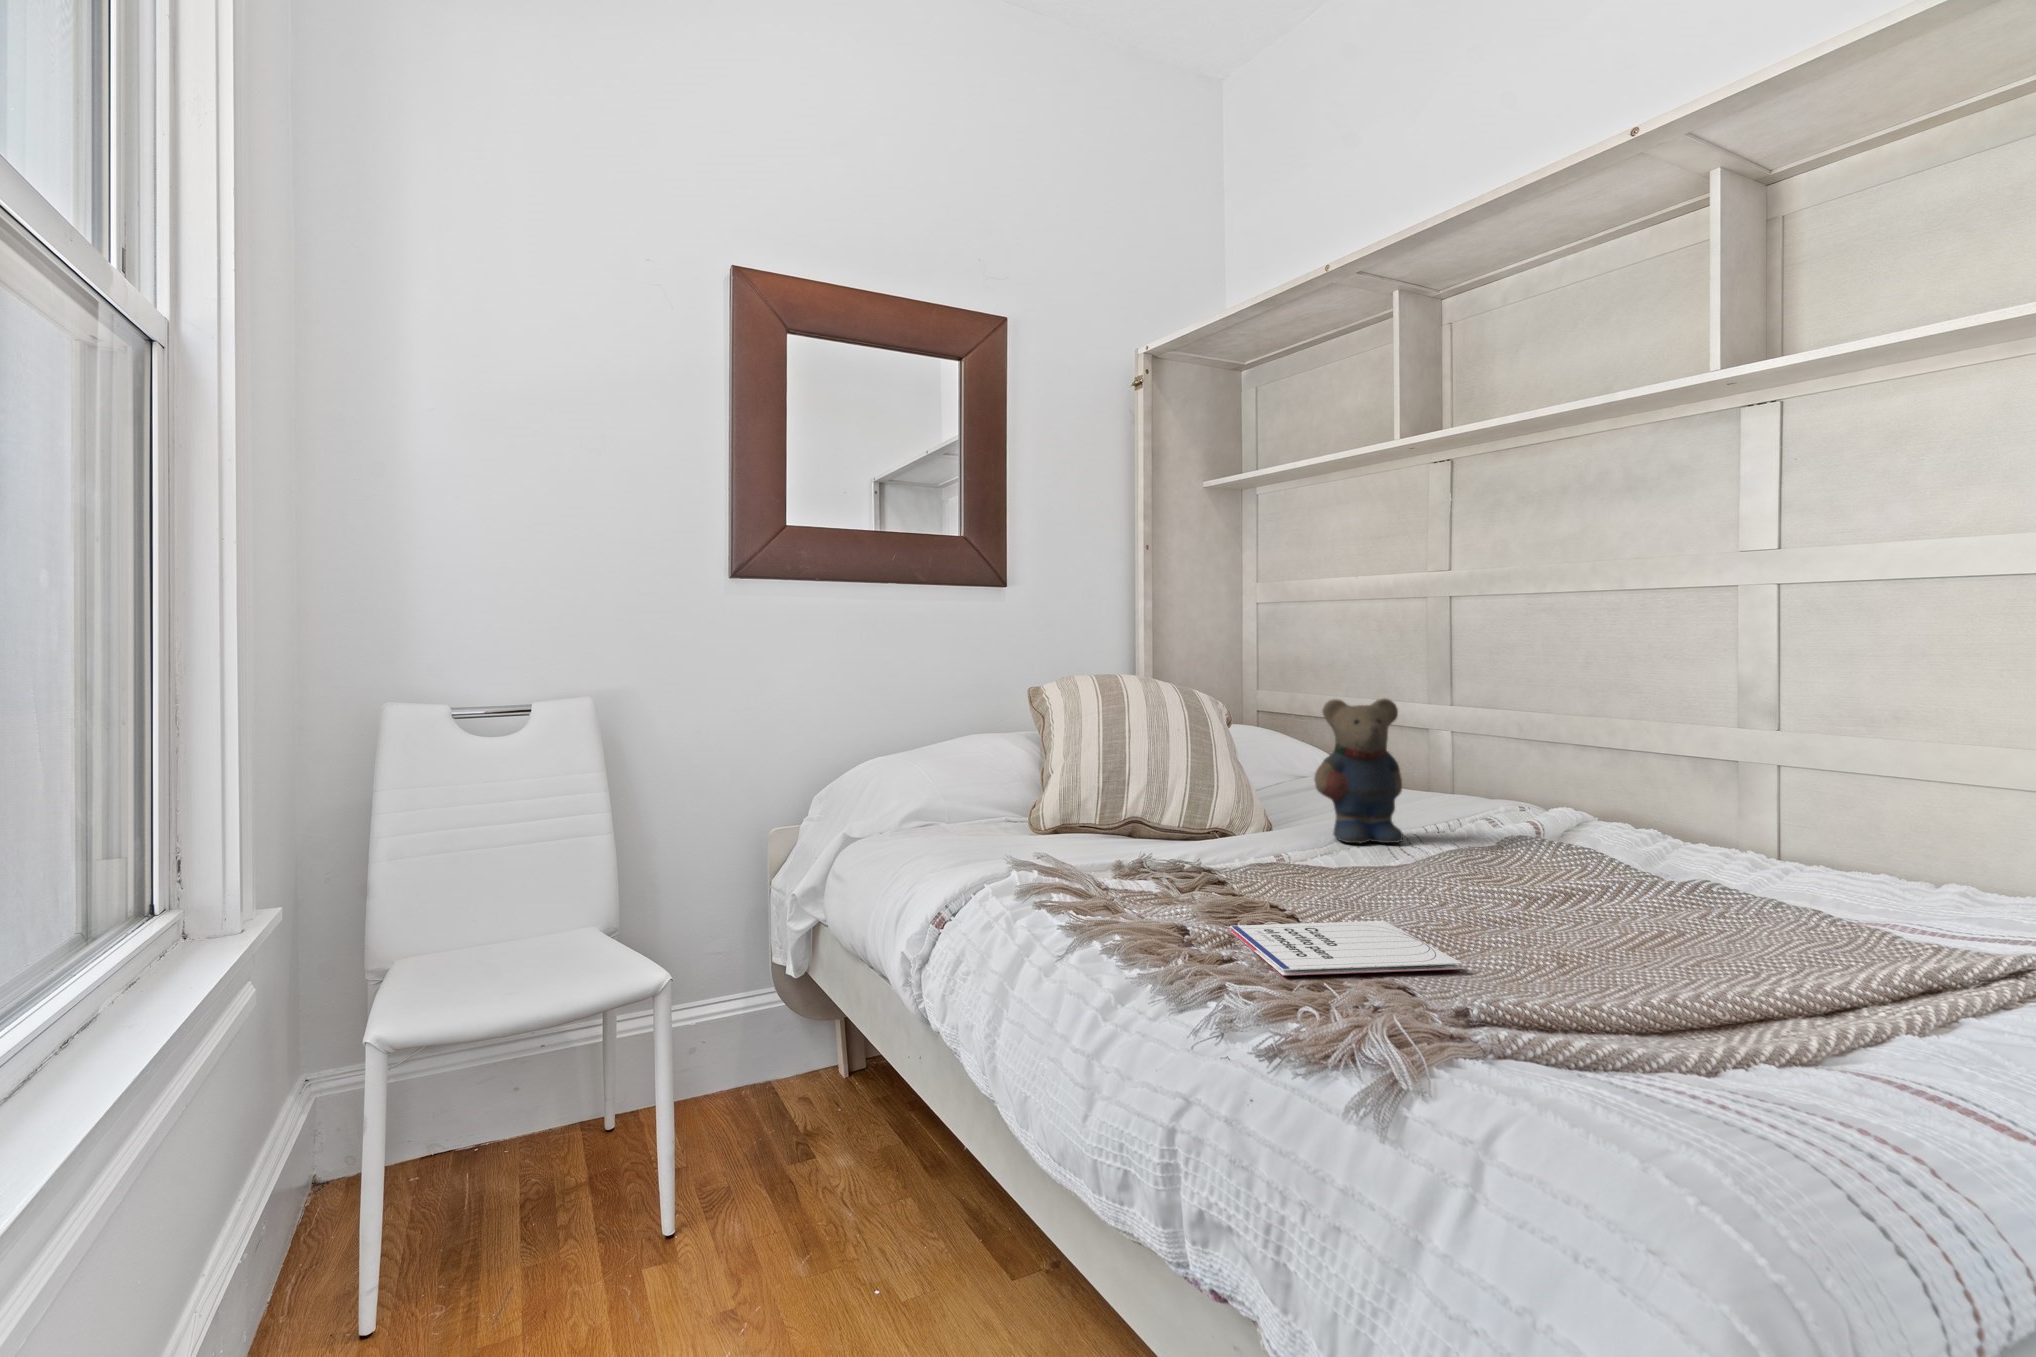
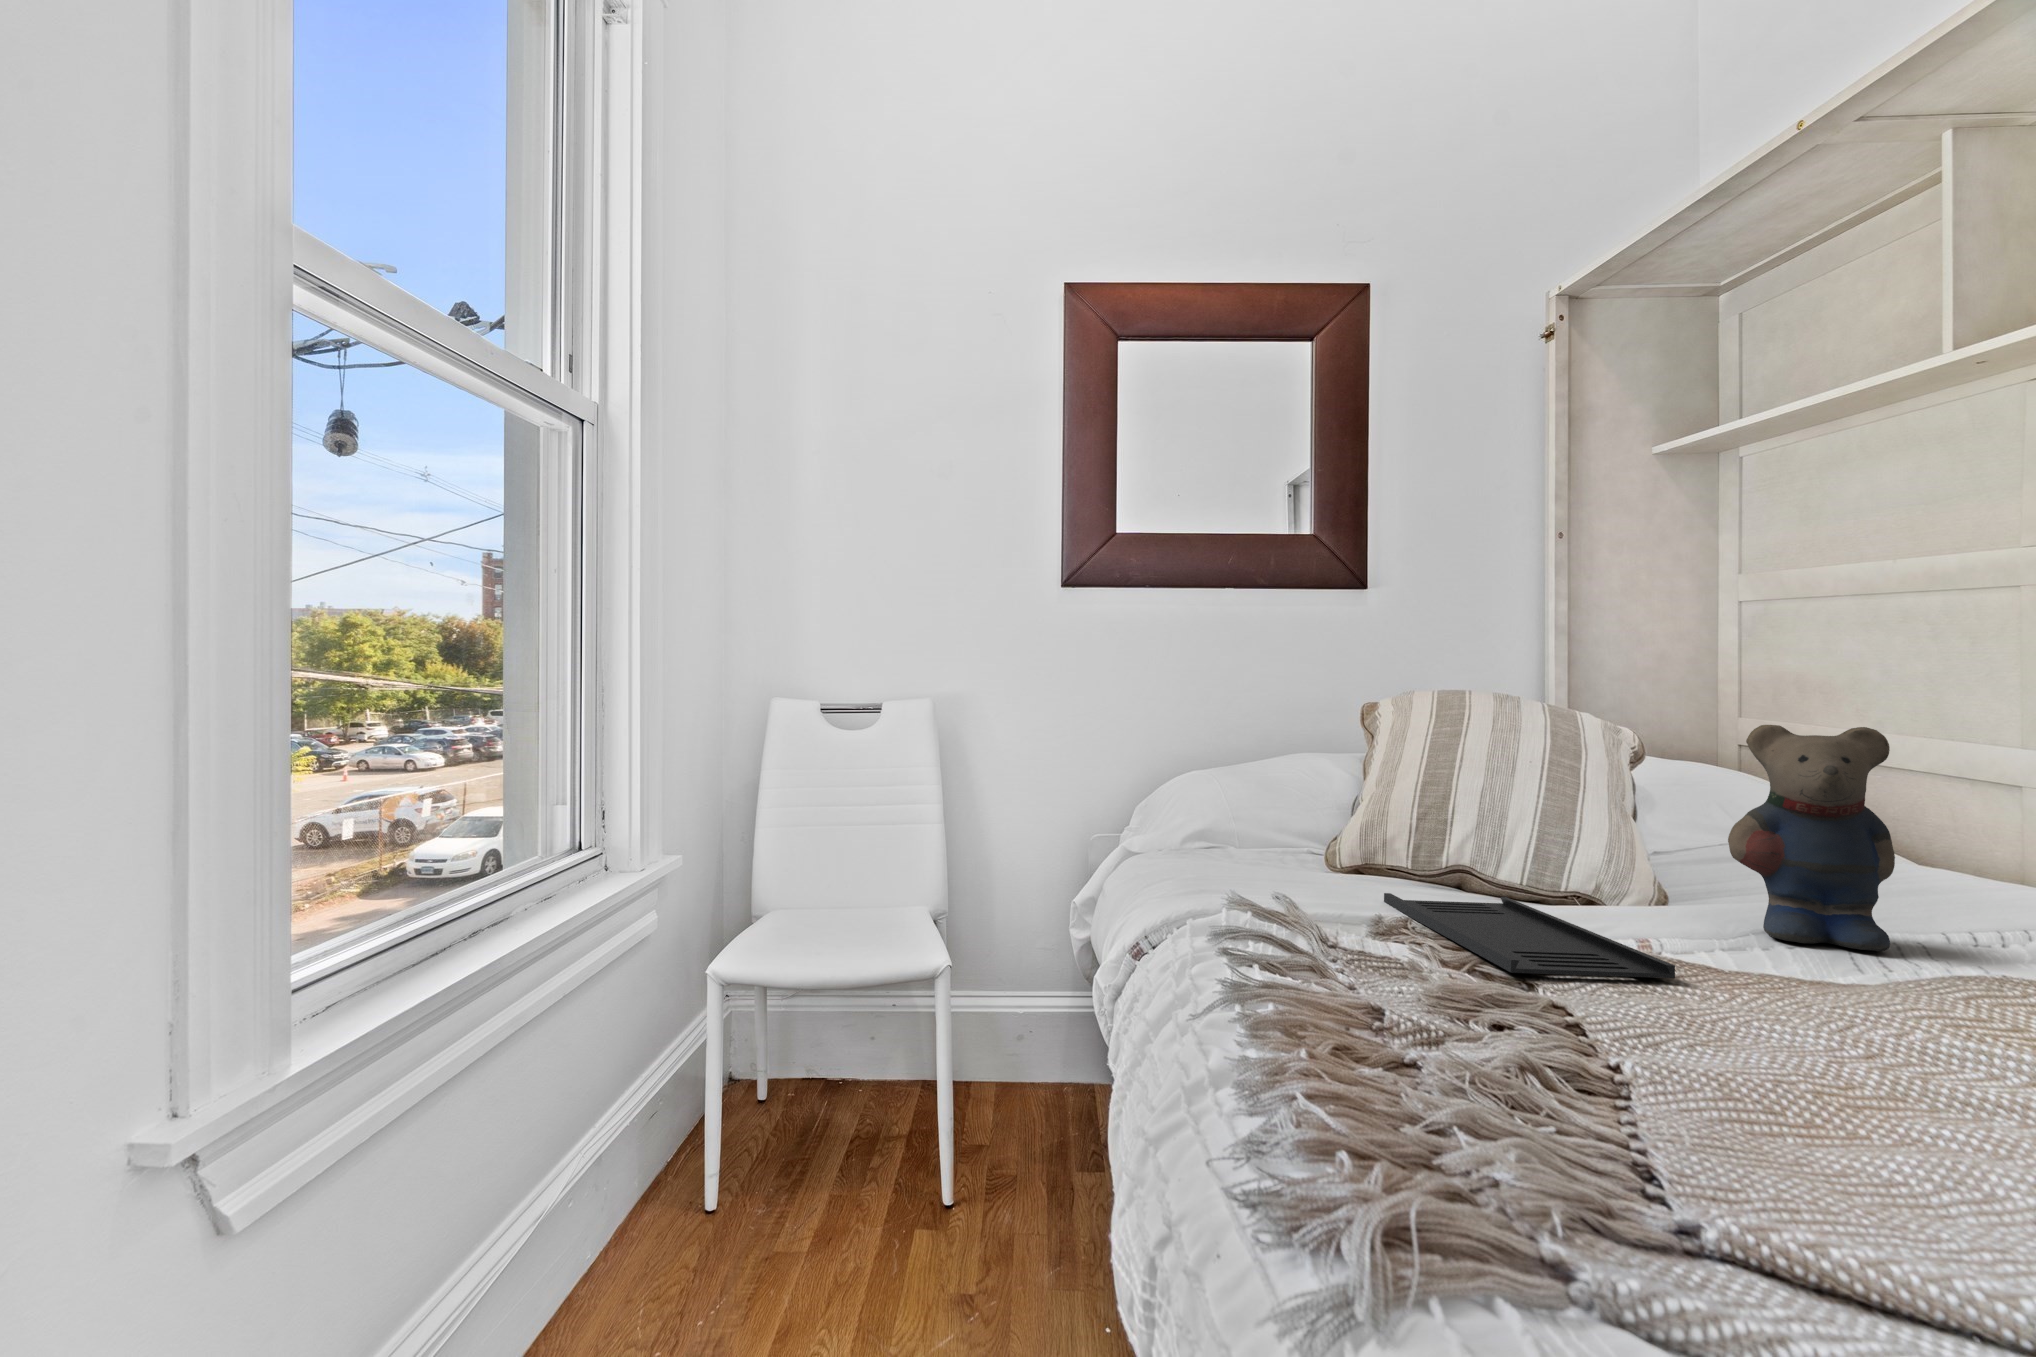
tray: none [1105,836,1320,889] -> present [1384,893,1675,978]
notebook: present [1230,921,1462,976] -> none [1445,1015,1809,1165]

